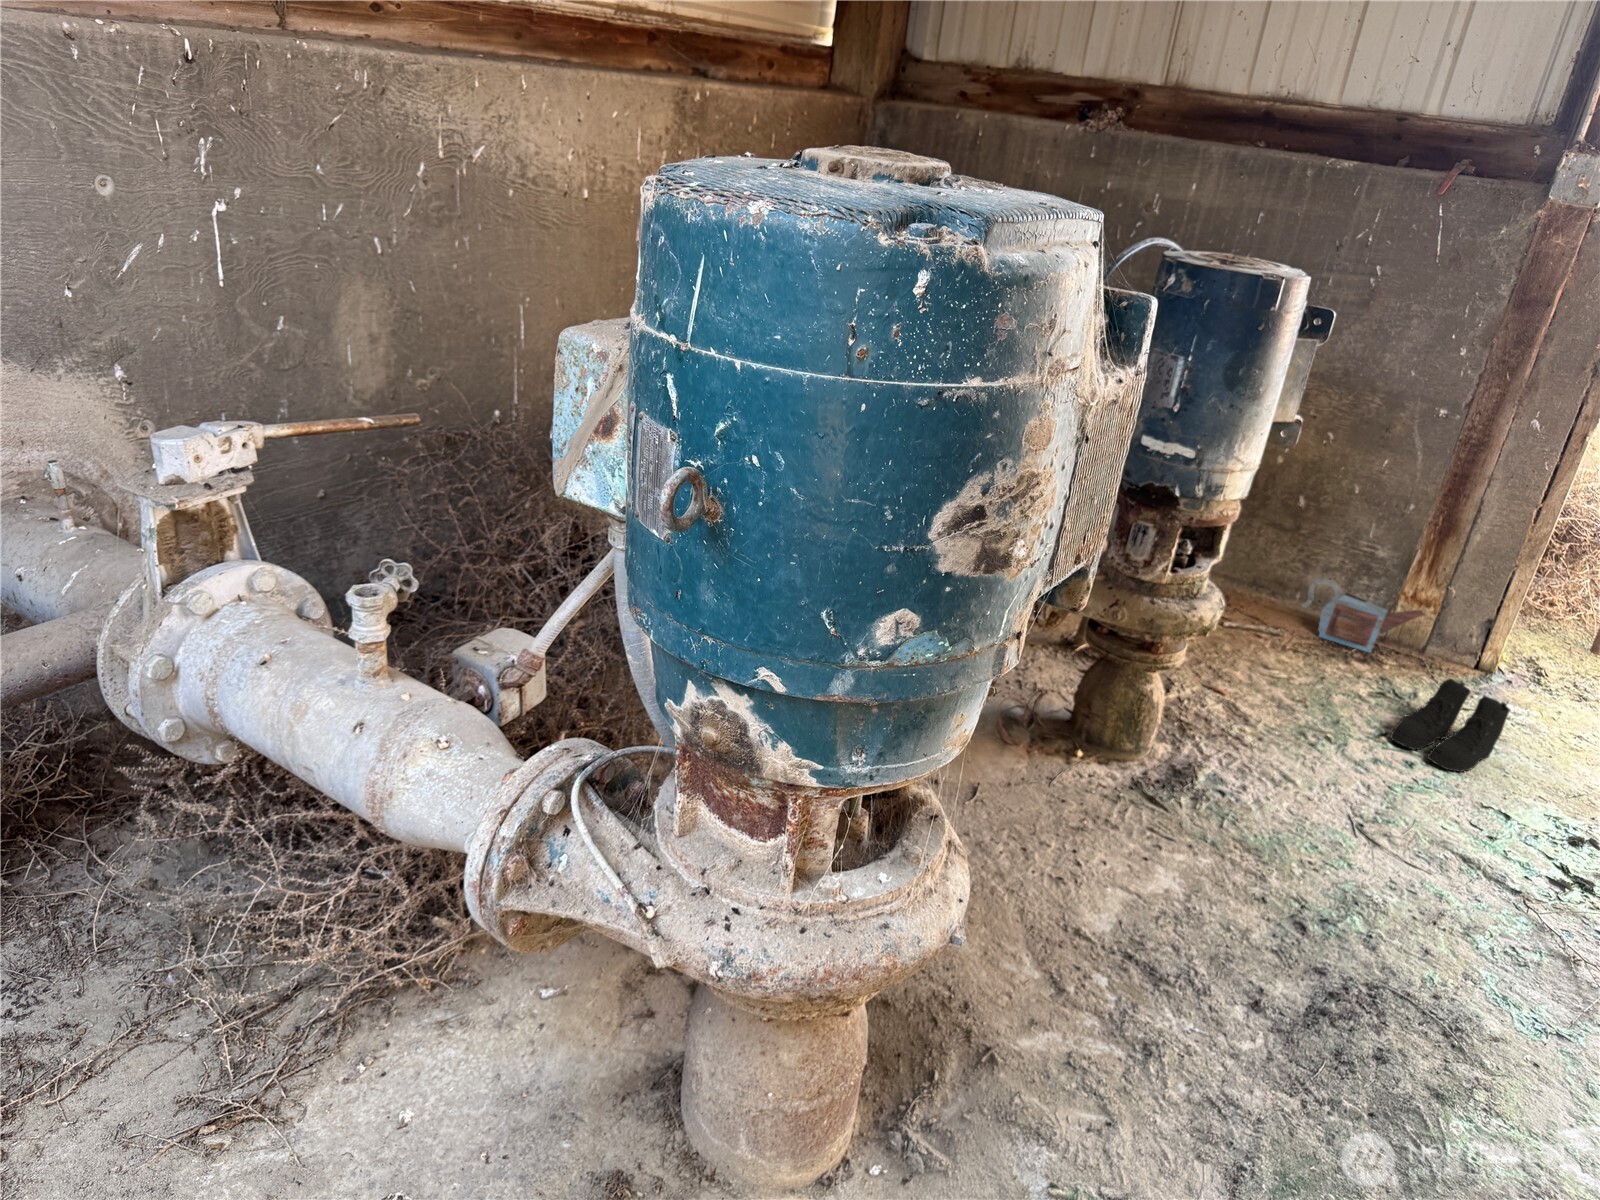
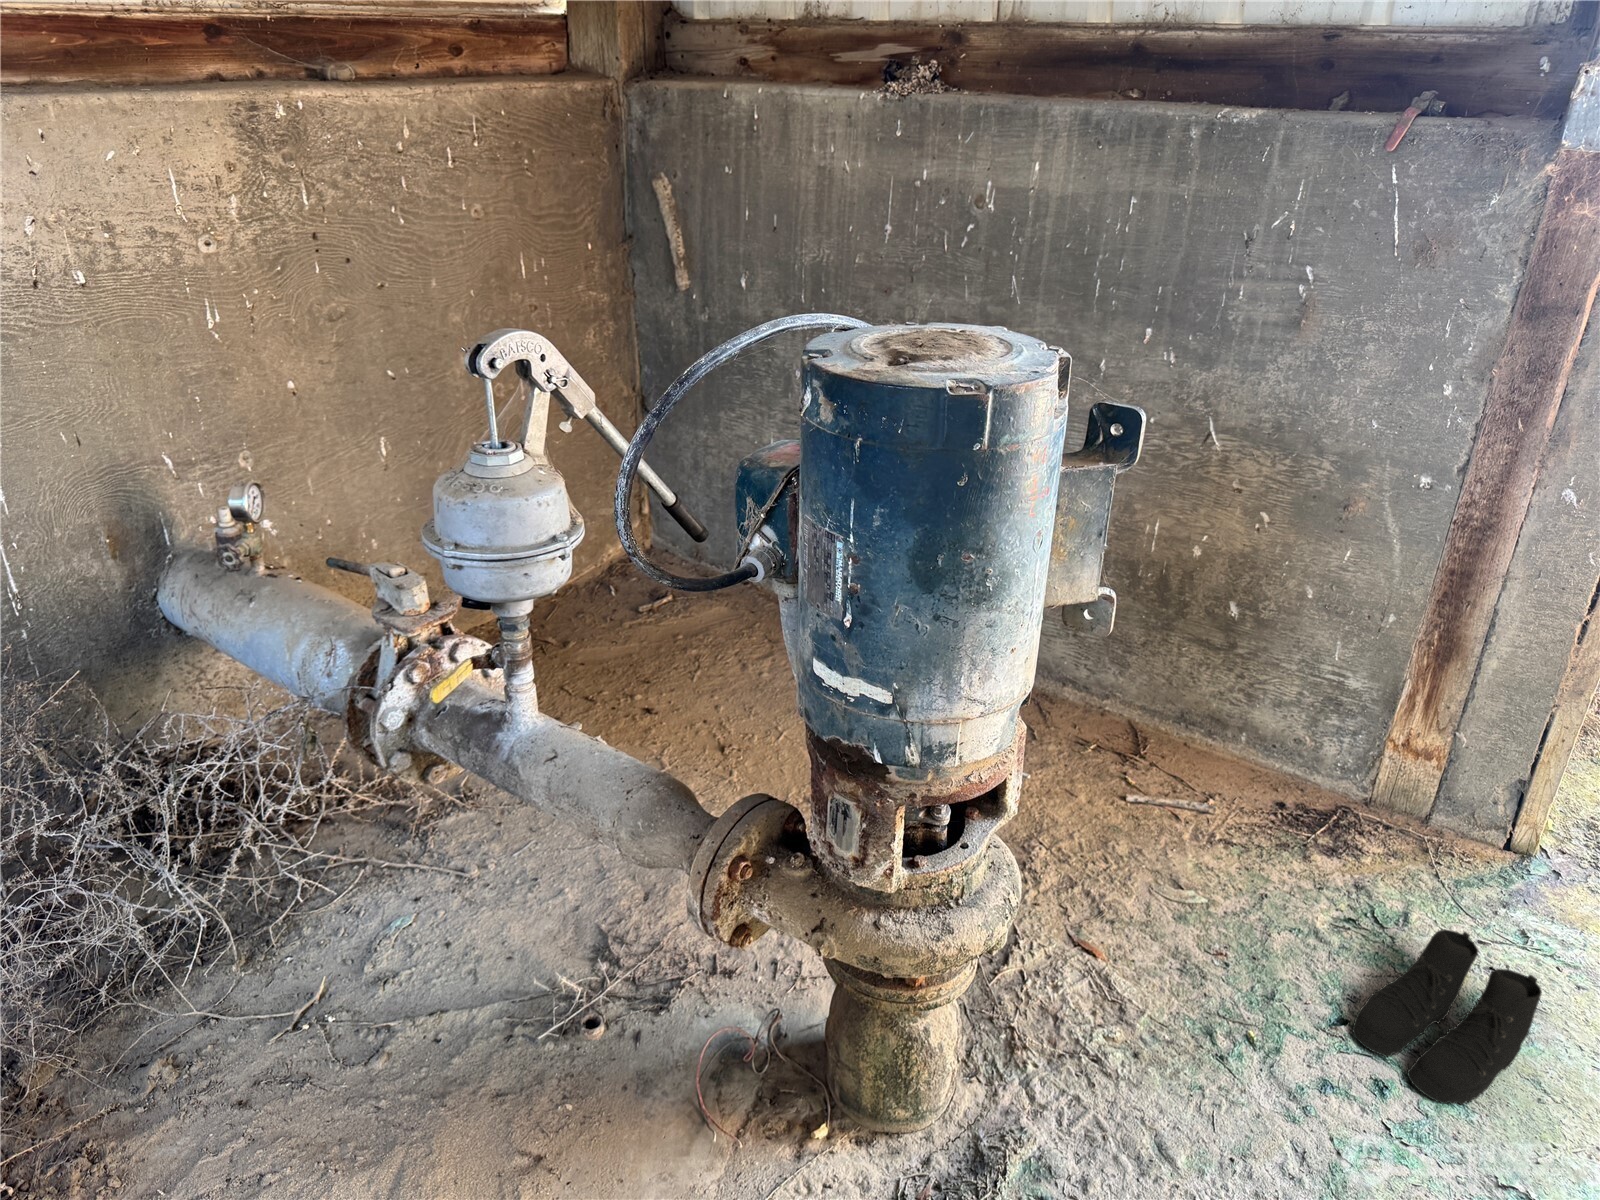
watering can: present [1301,579,1425,653] -> none [1244,722,1422,831]

